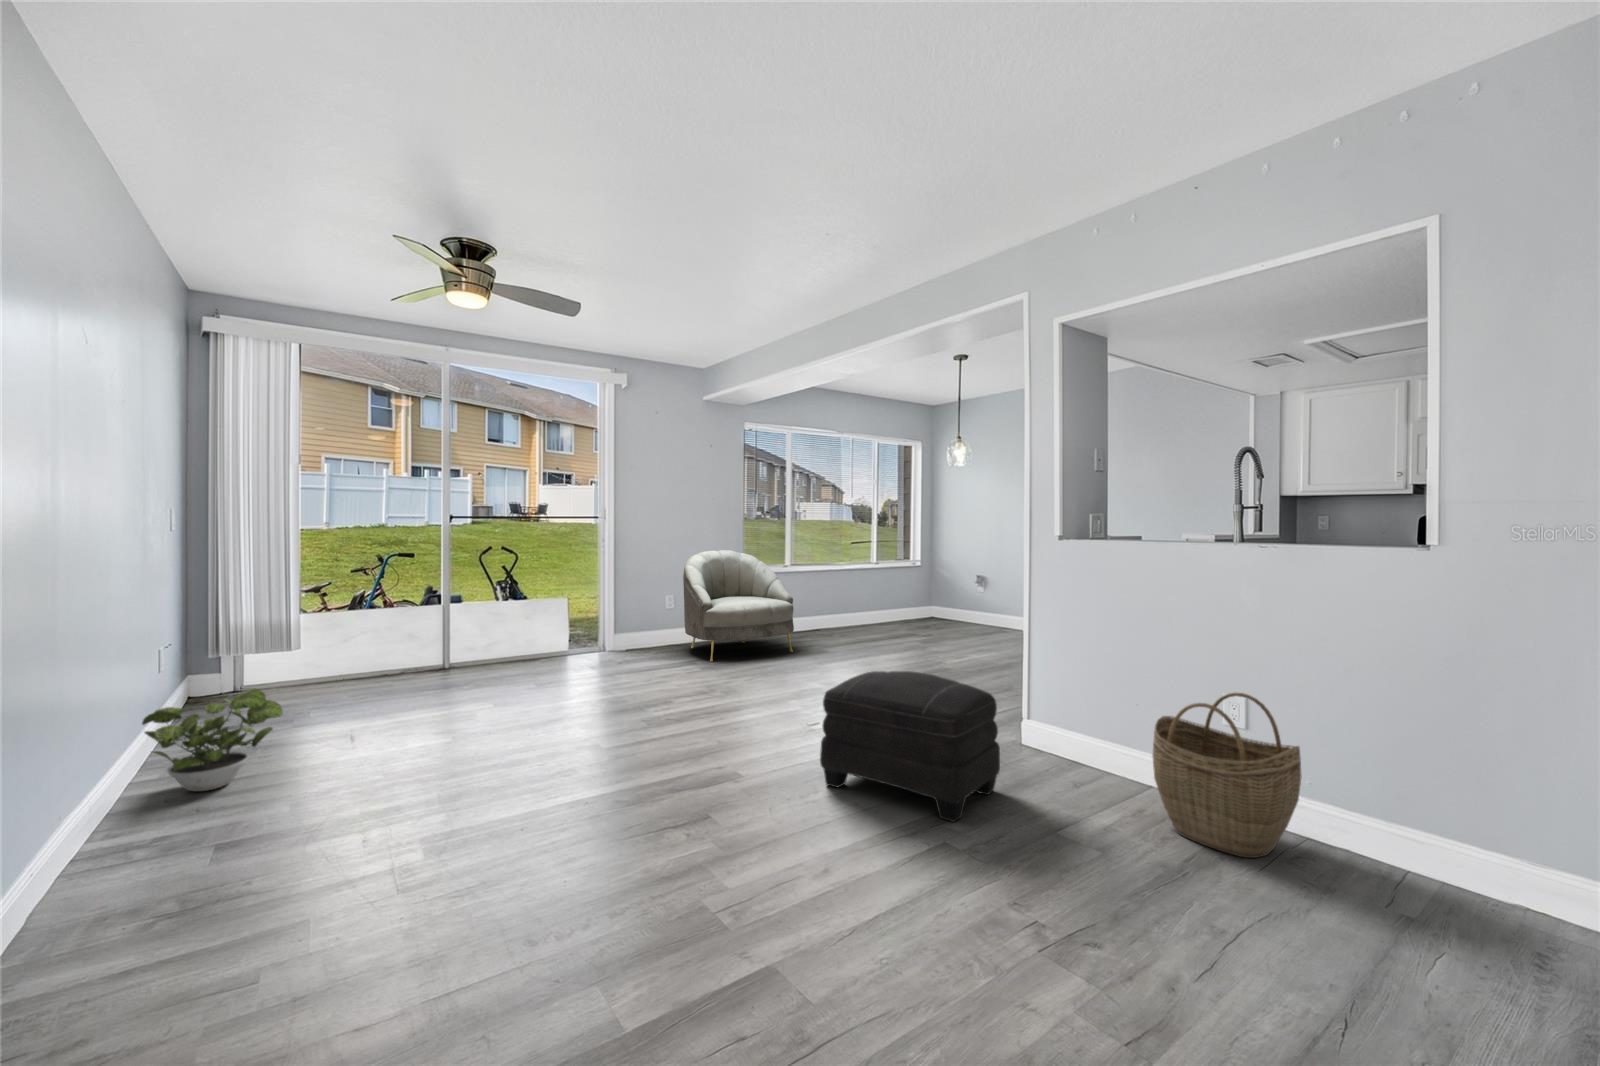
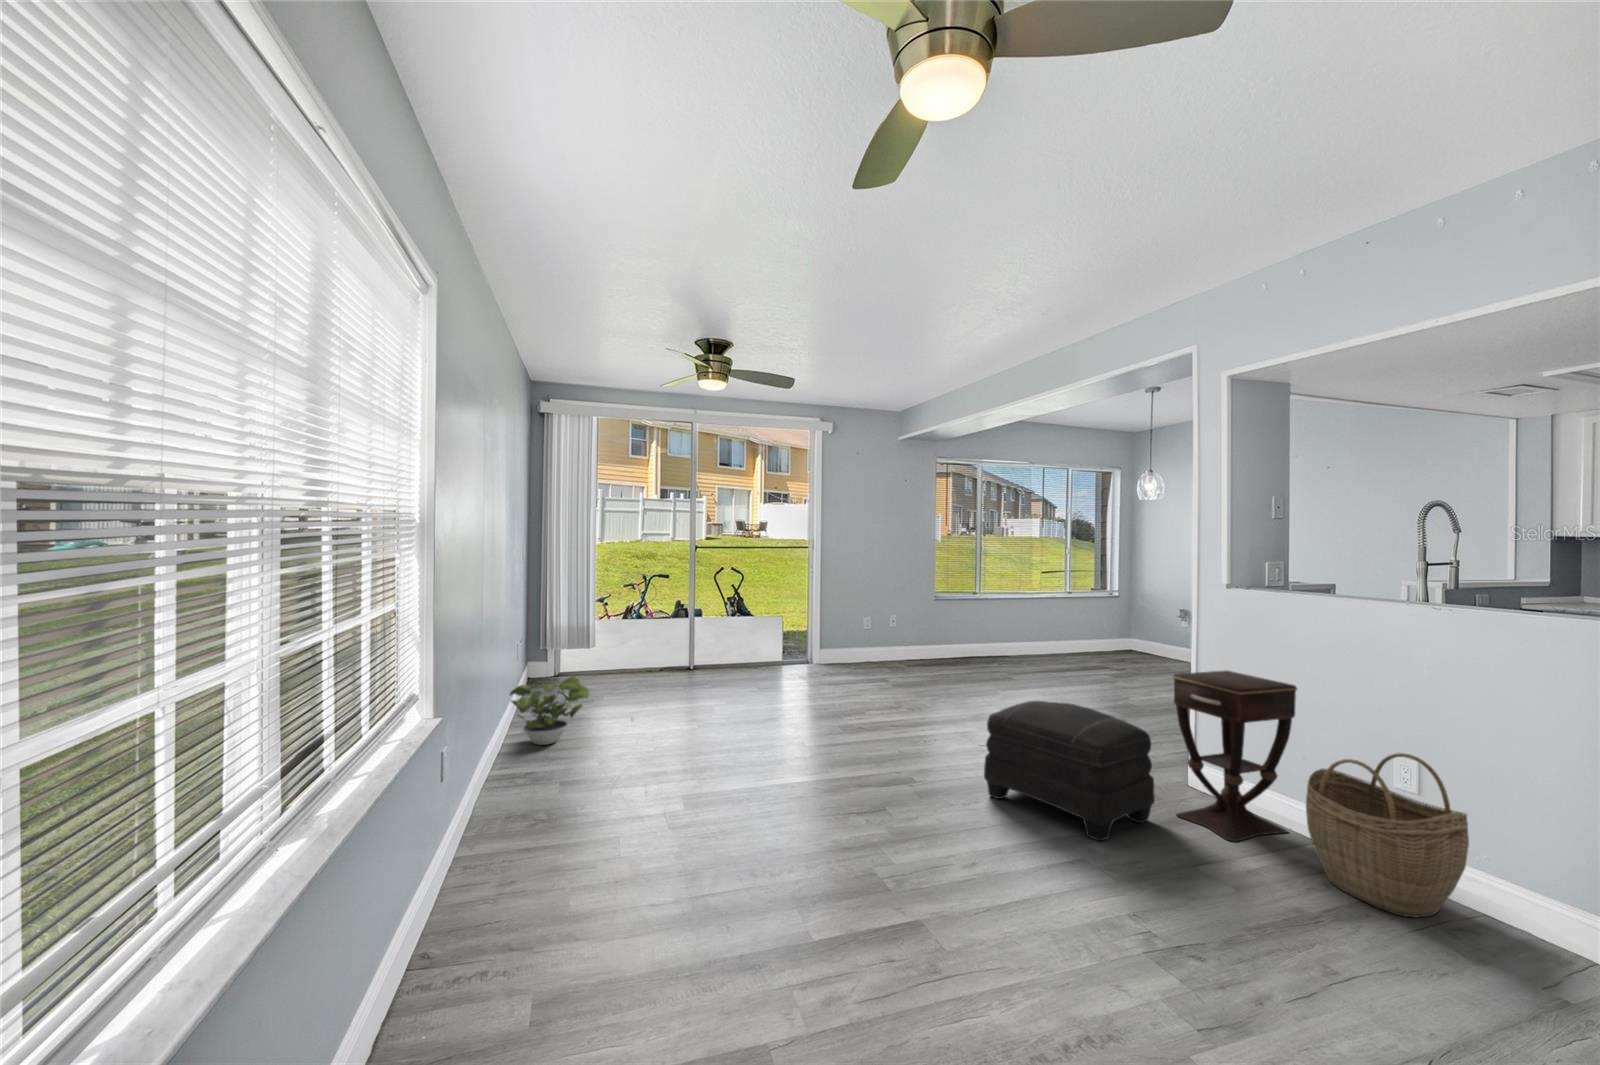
armchair: present [683,550,794,661] -> none [883,576,984,677]
side table: none [1014,624,1130,802] -> present [1173,670,1297,842]

